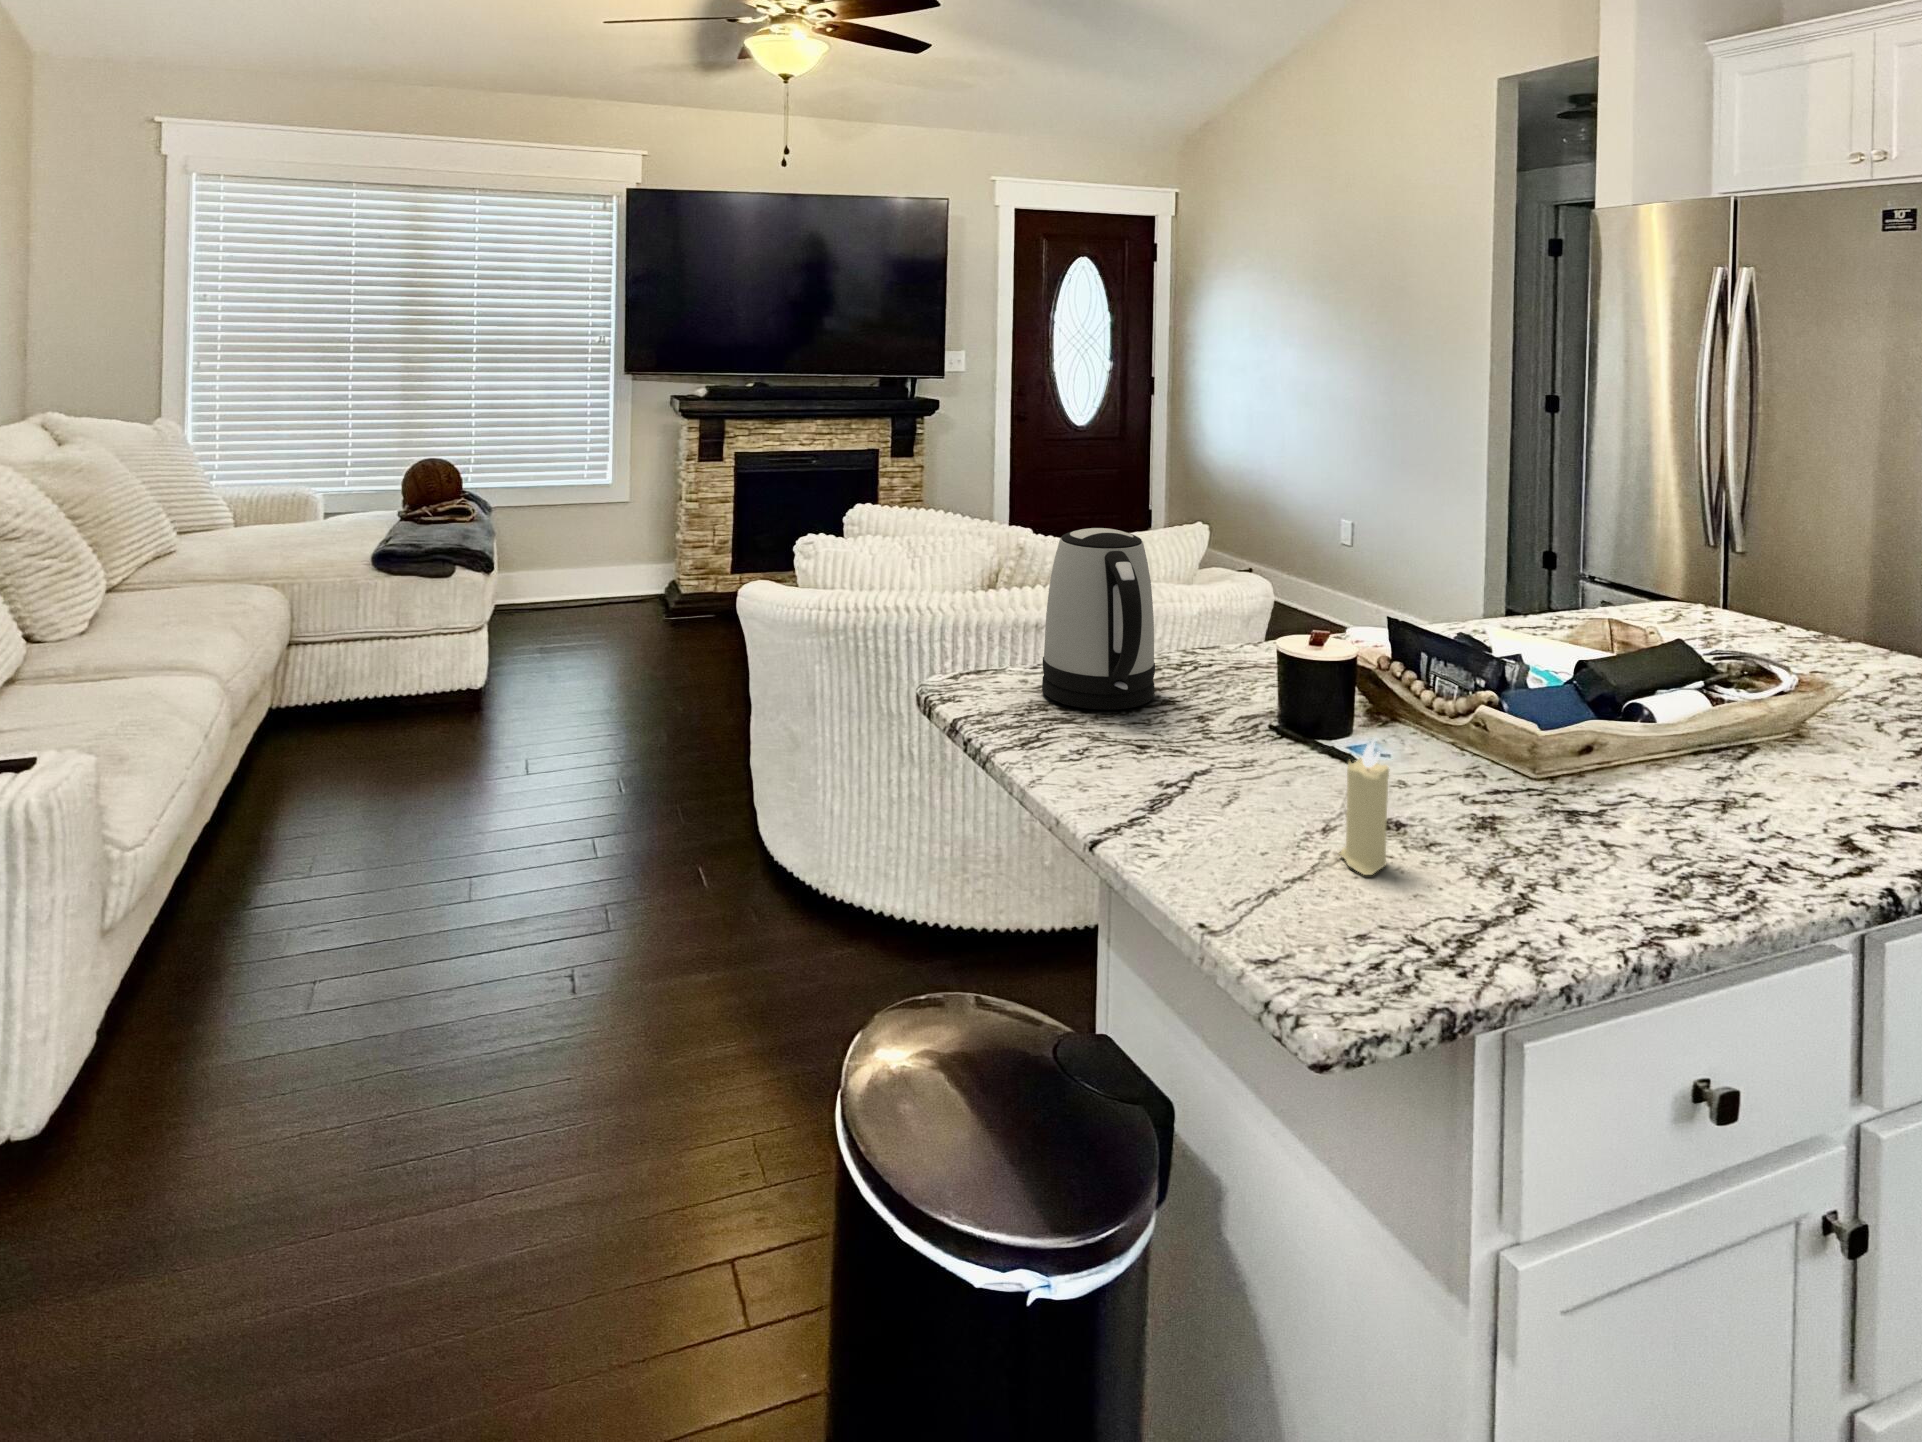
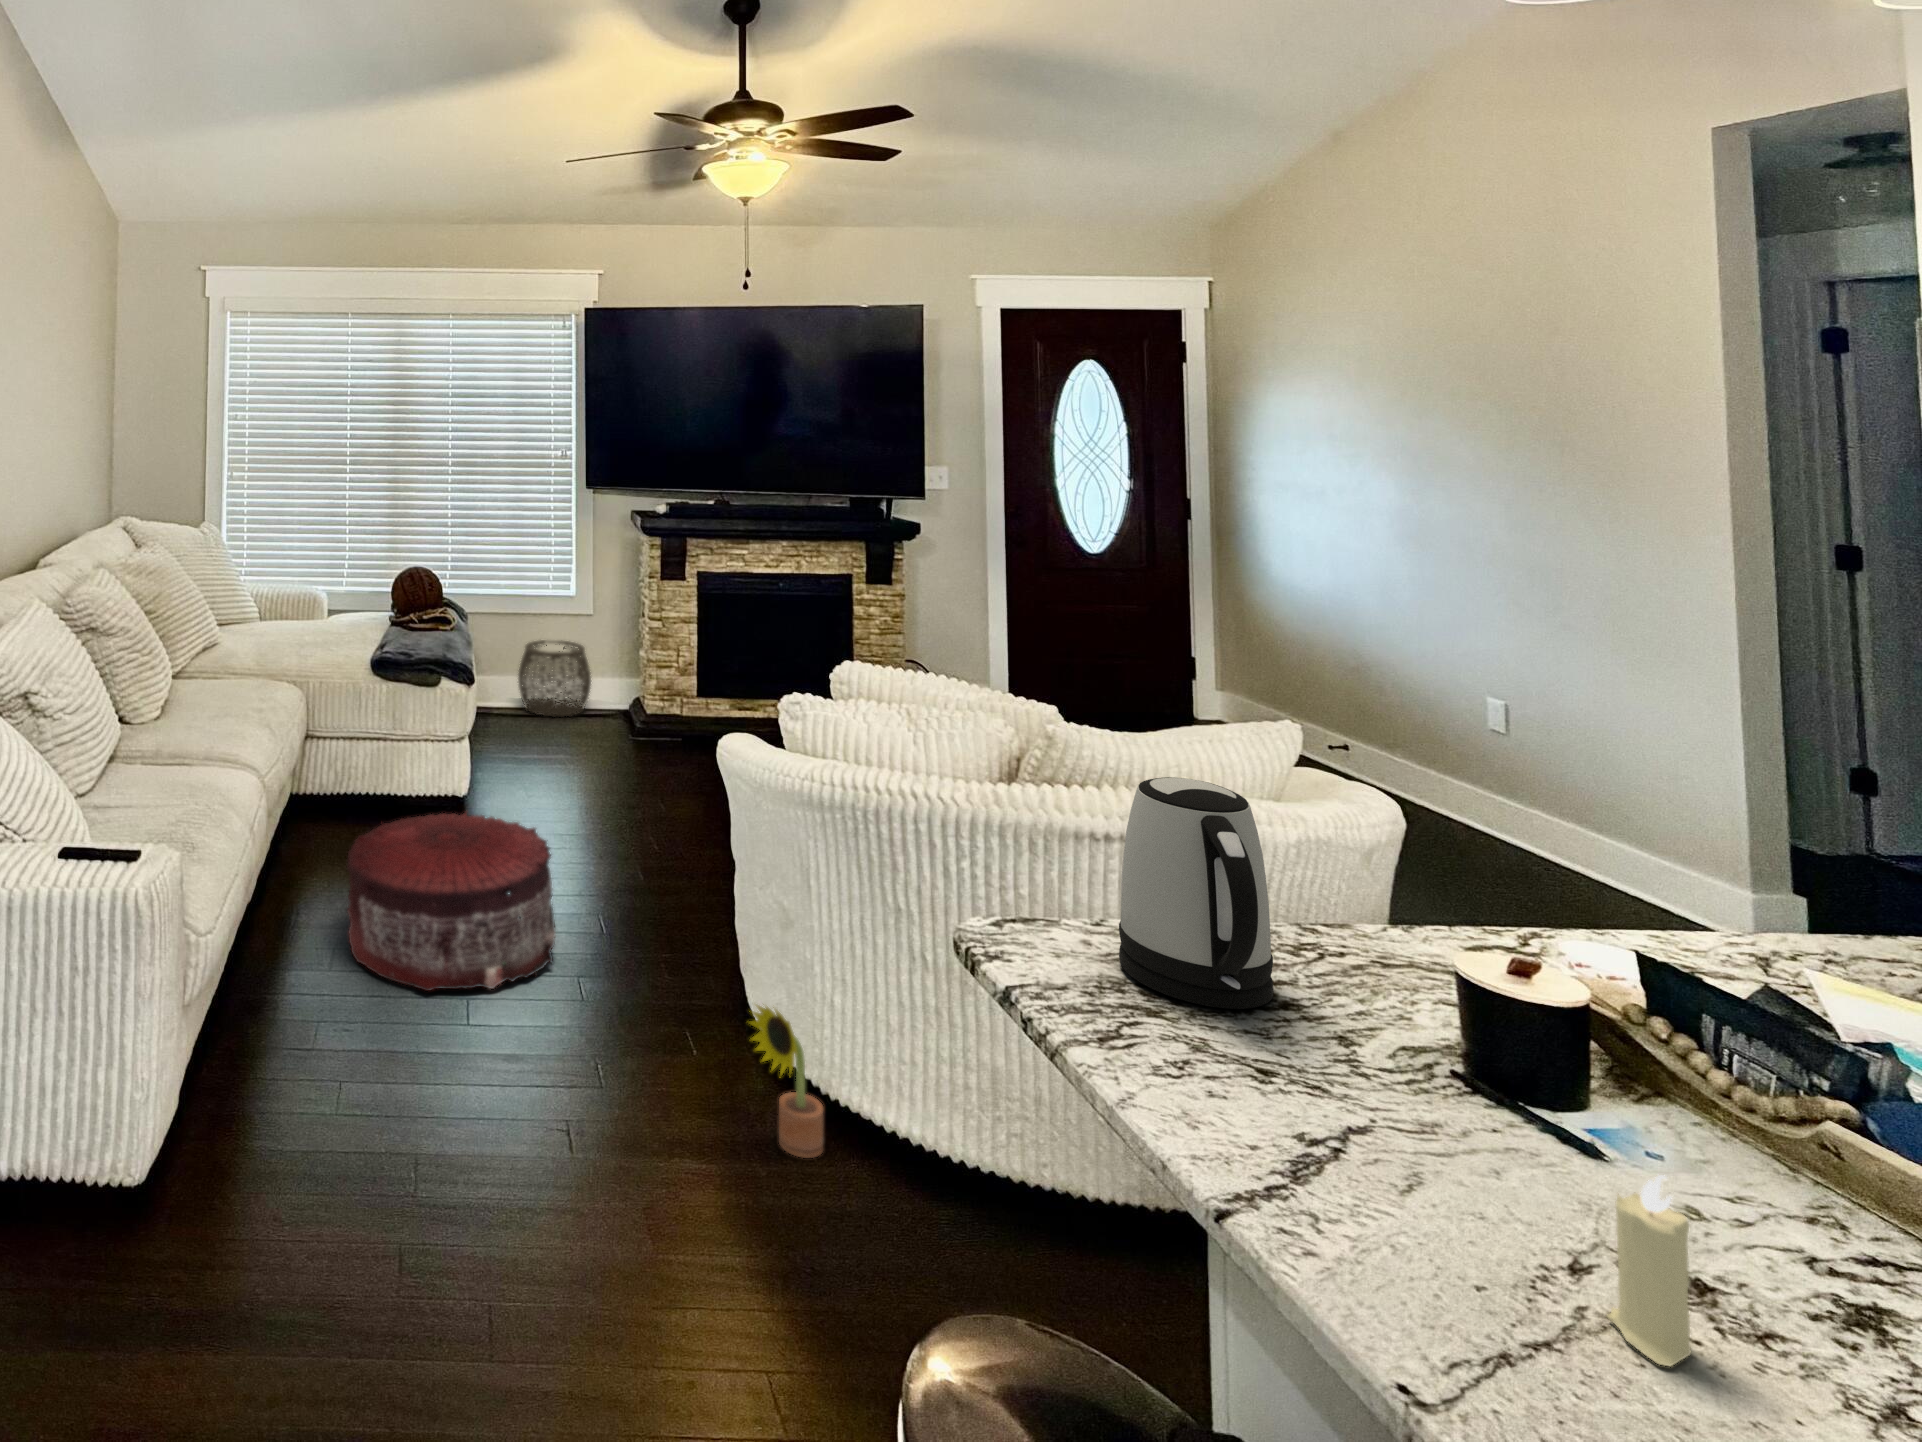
woven basket: none [544,531,623,608] -> present [518,640,591,717]
pouf: none [332,693,569,875] -> present [347,813,556,991]
decorative plant: none [749,818,819,953] -> present [749,1005,823,1158]

